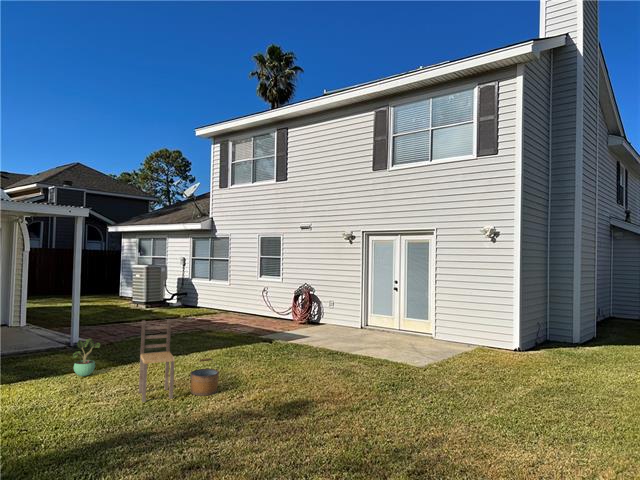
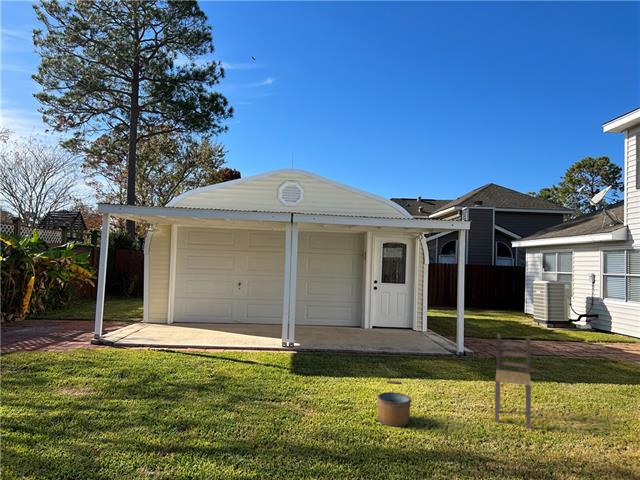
potted plant: present [73,338,100,376] -> none [443,345,468,381]
bucket: present [191,358,219,396] -> present [377,381,411,426]

